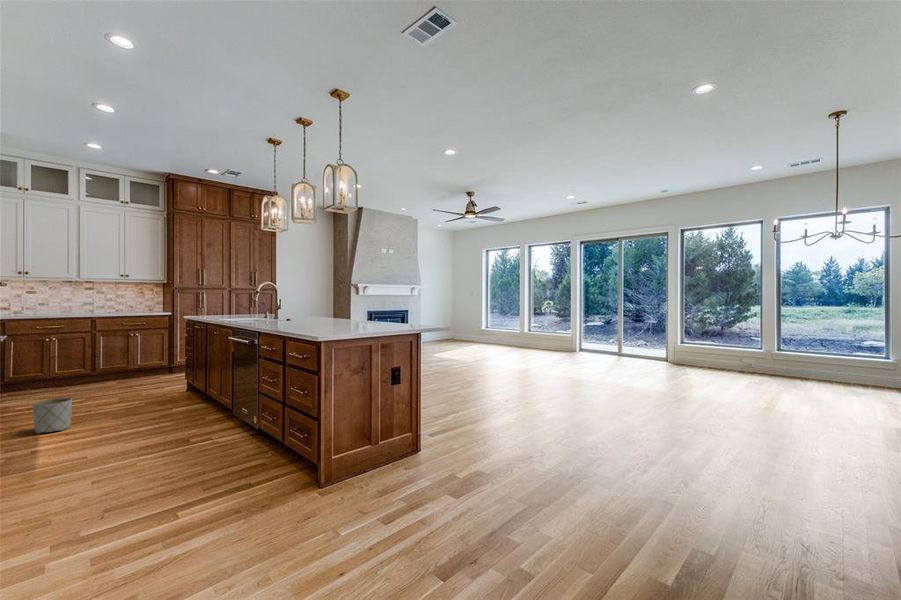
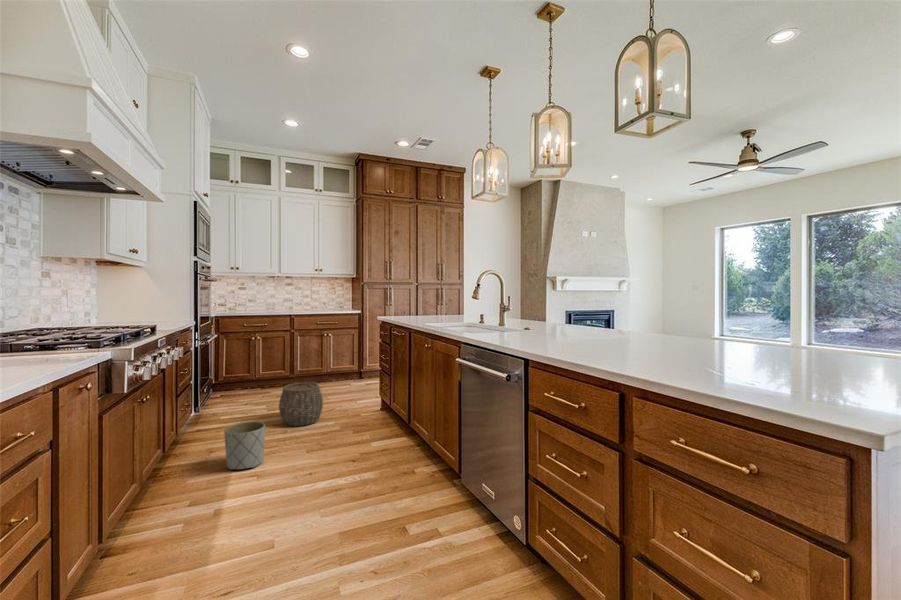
woven basket: none [82,372,128,407] -> present [279,382,323,426]

